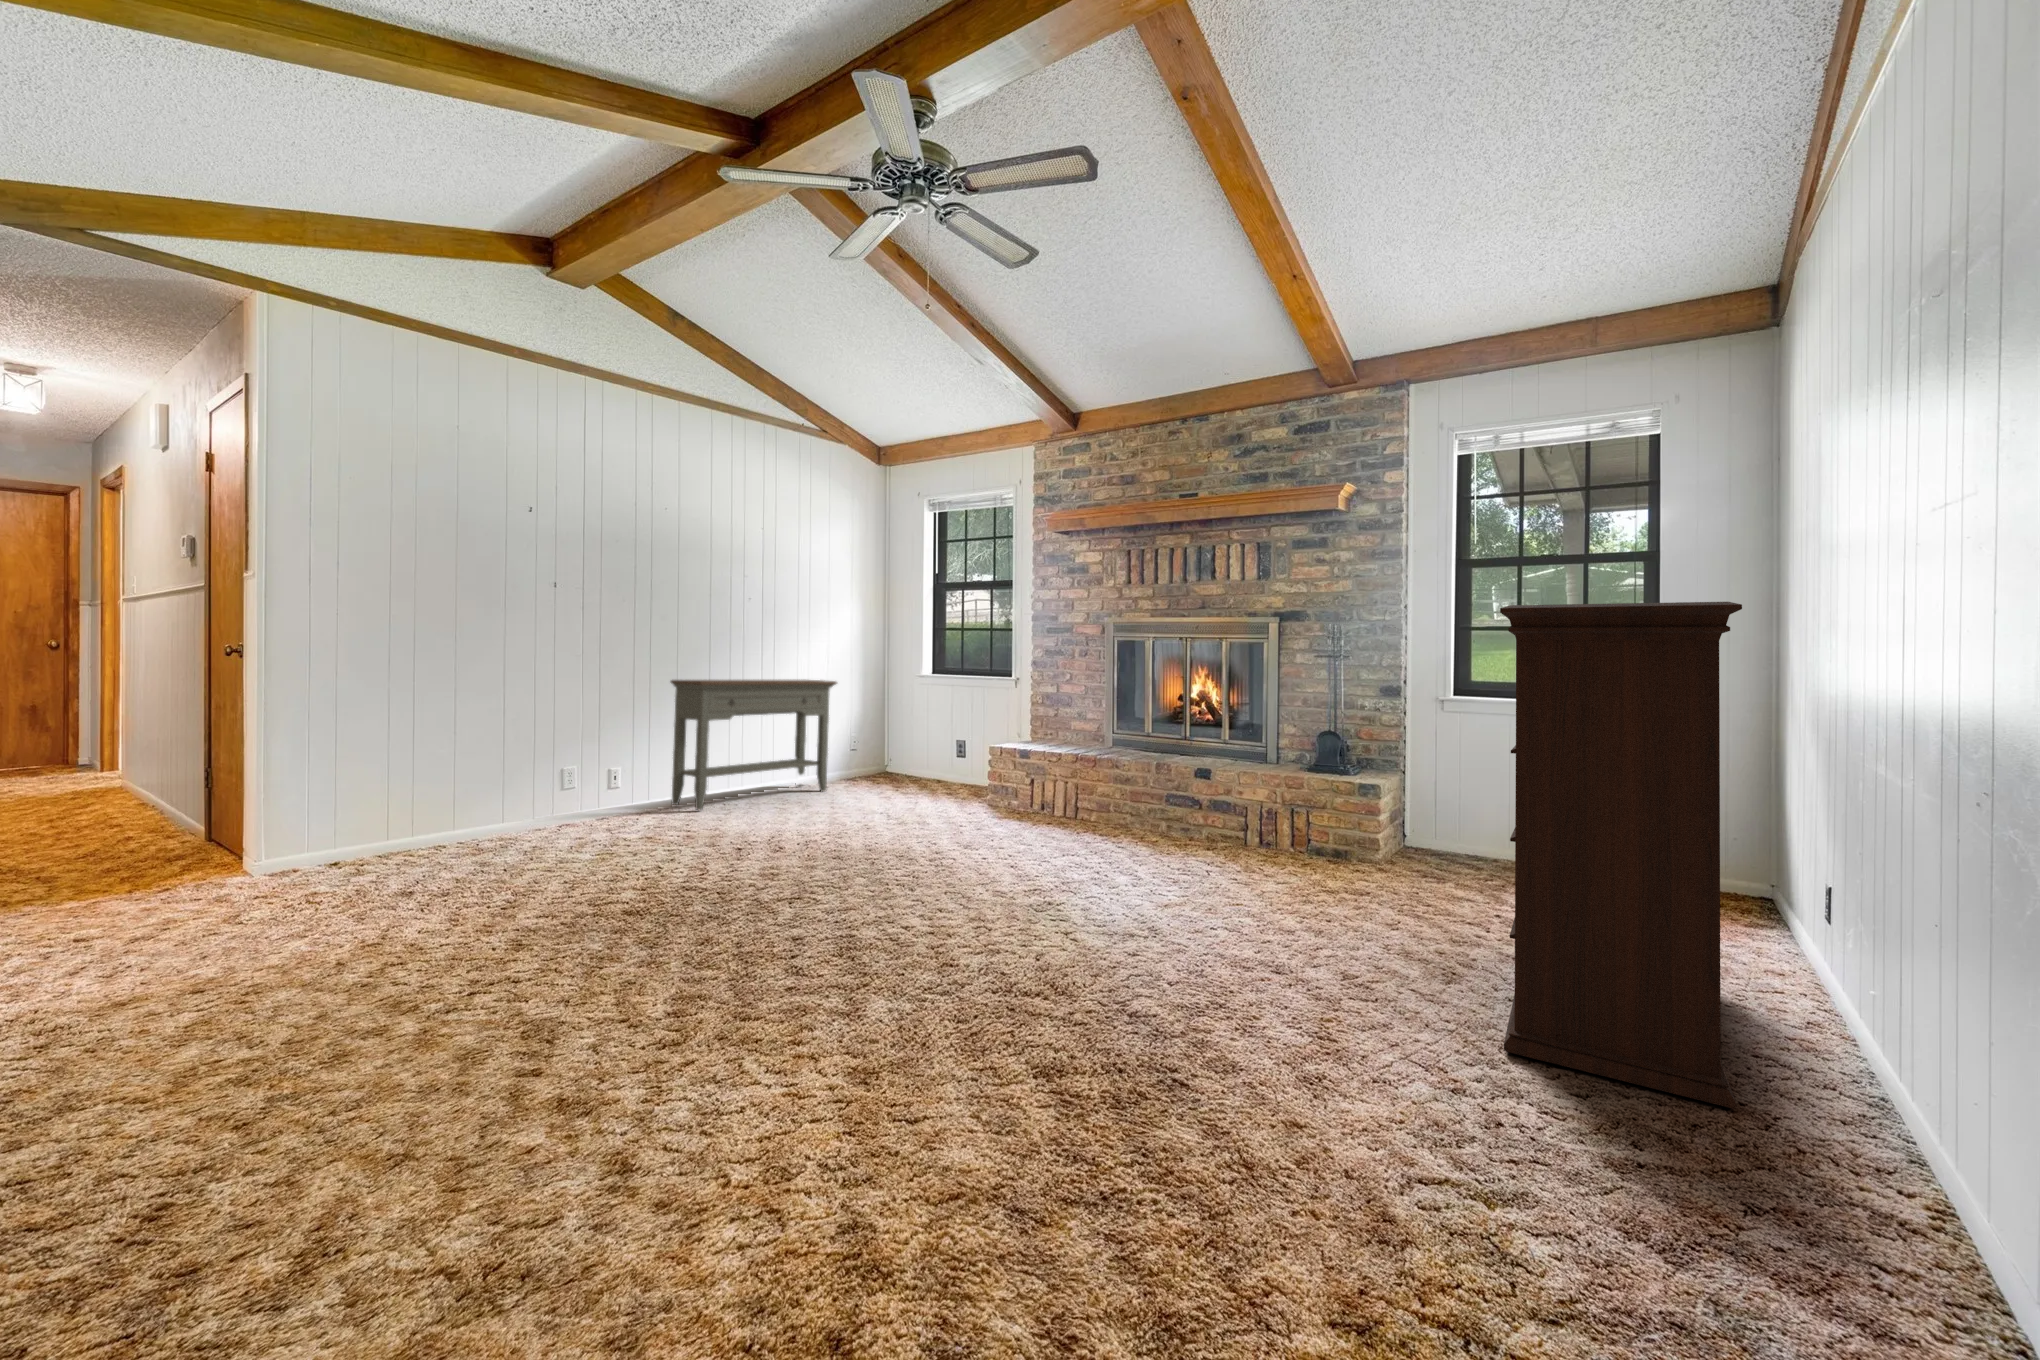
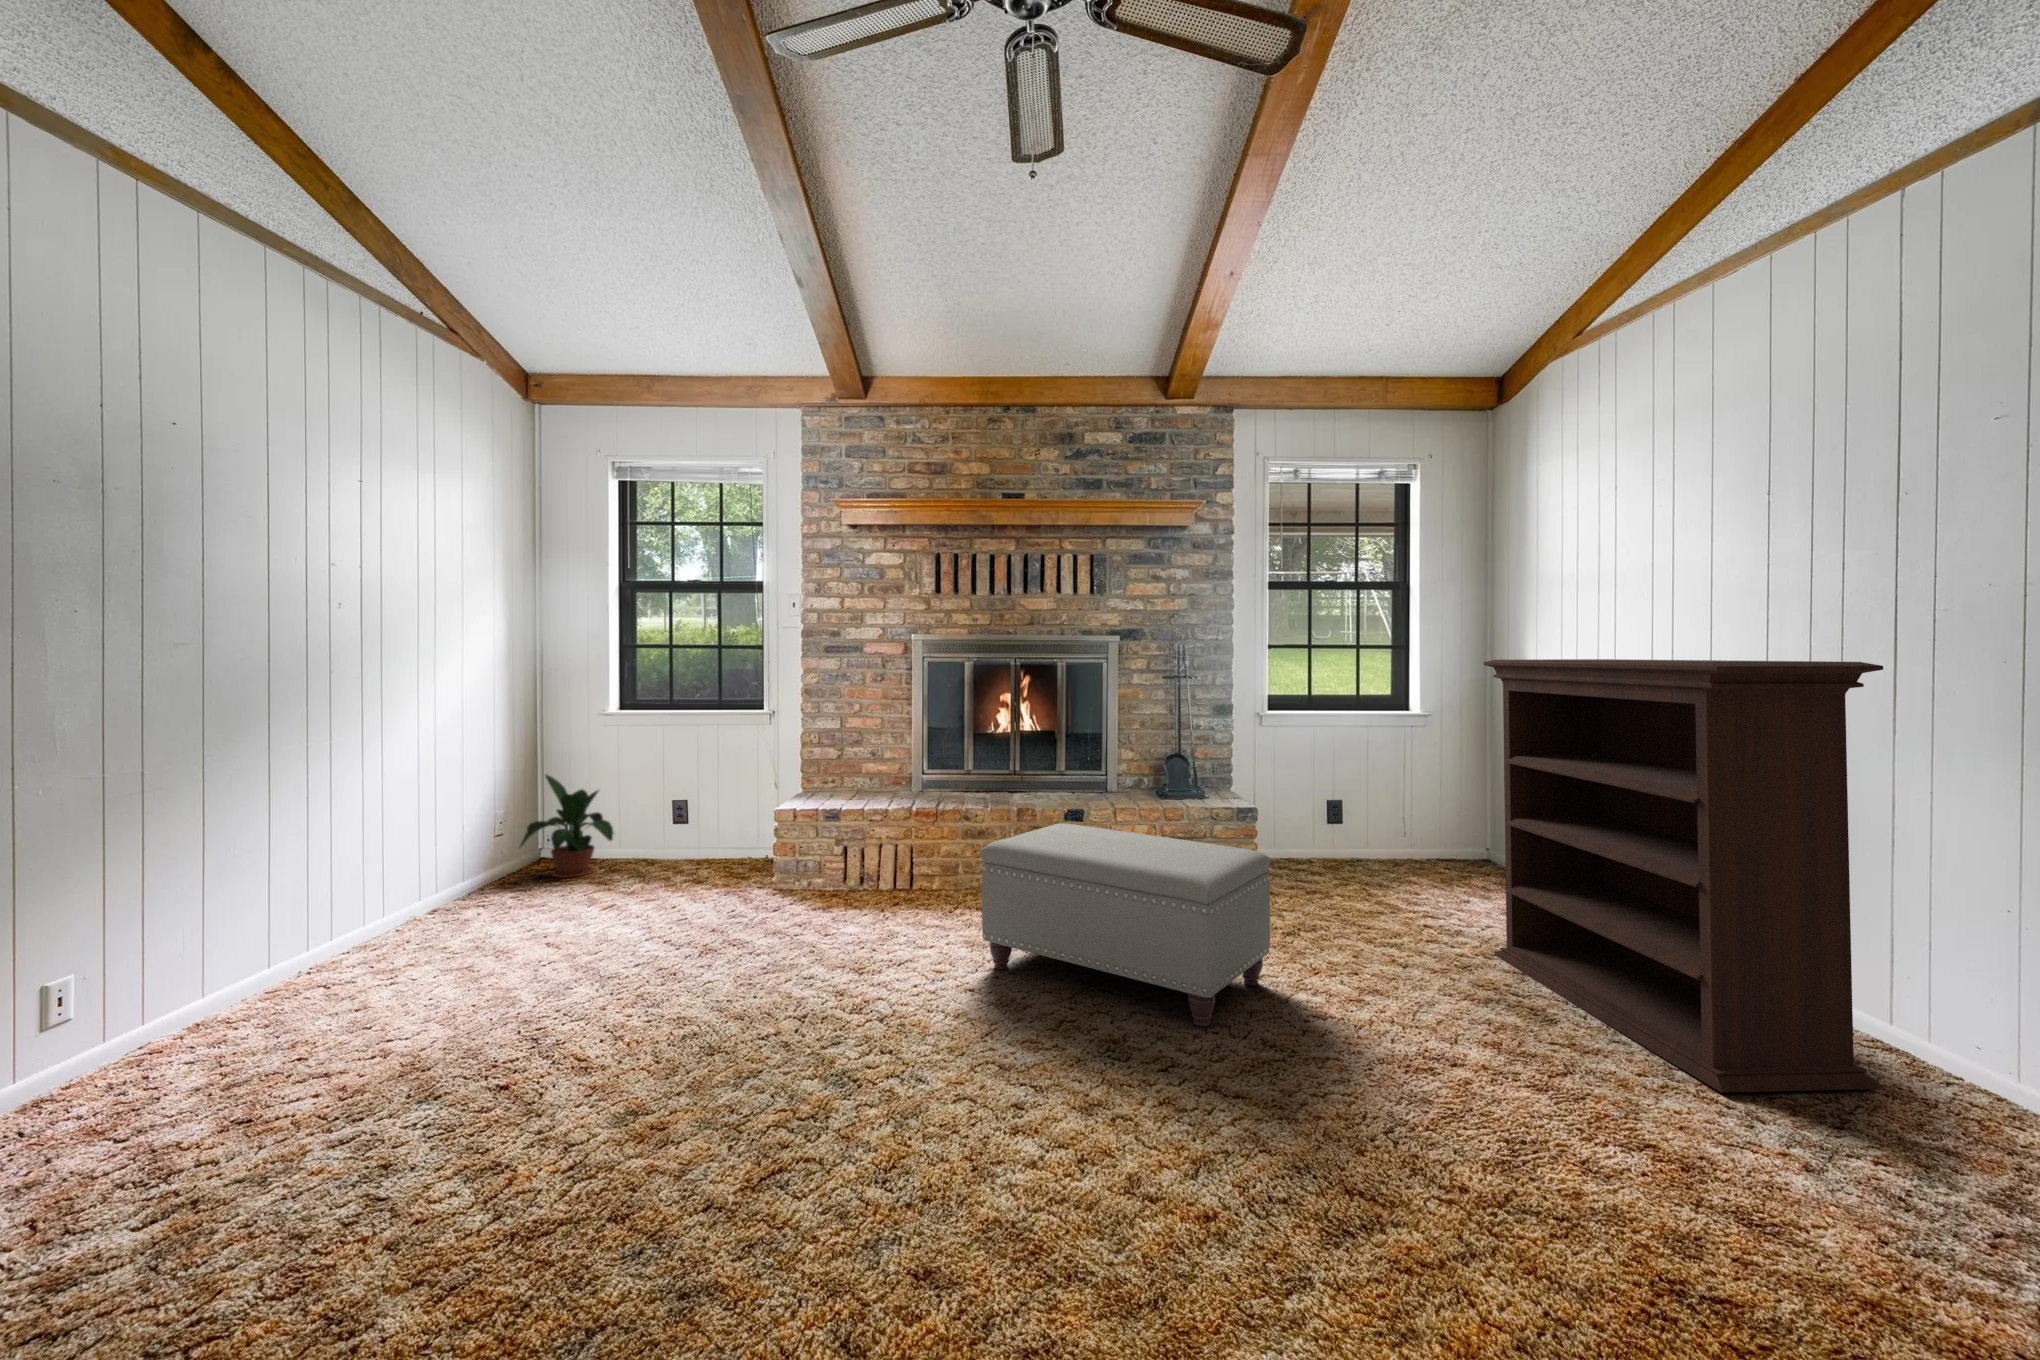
console table: present [671,680,837,810] -> none [192,738,511,1021]
potted plant: none [860,712,918,782] -> present [520,775,614,878]
ottoman: none [1038,764,1237,911] -> present [981,824,1270,1026]

